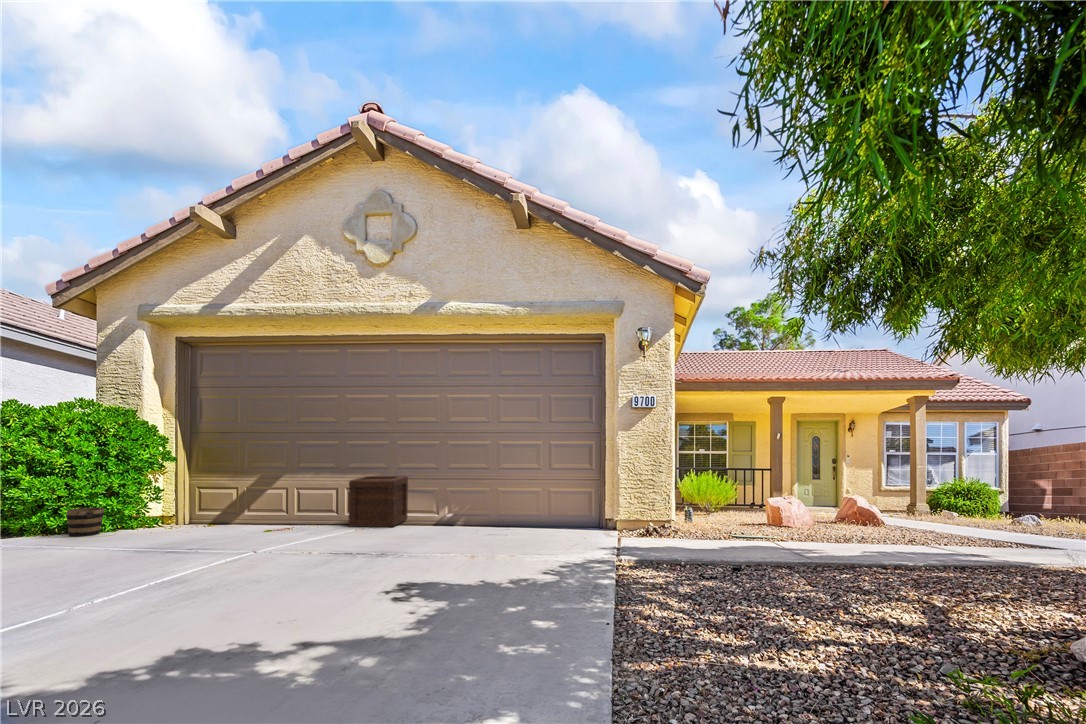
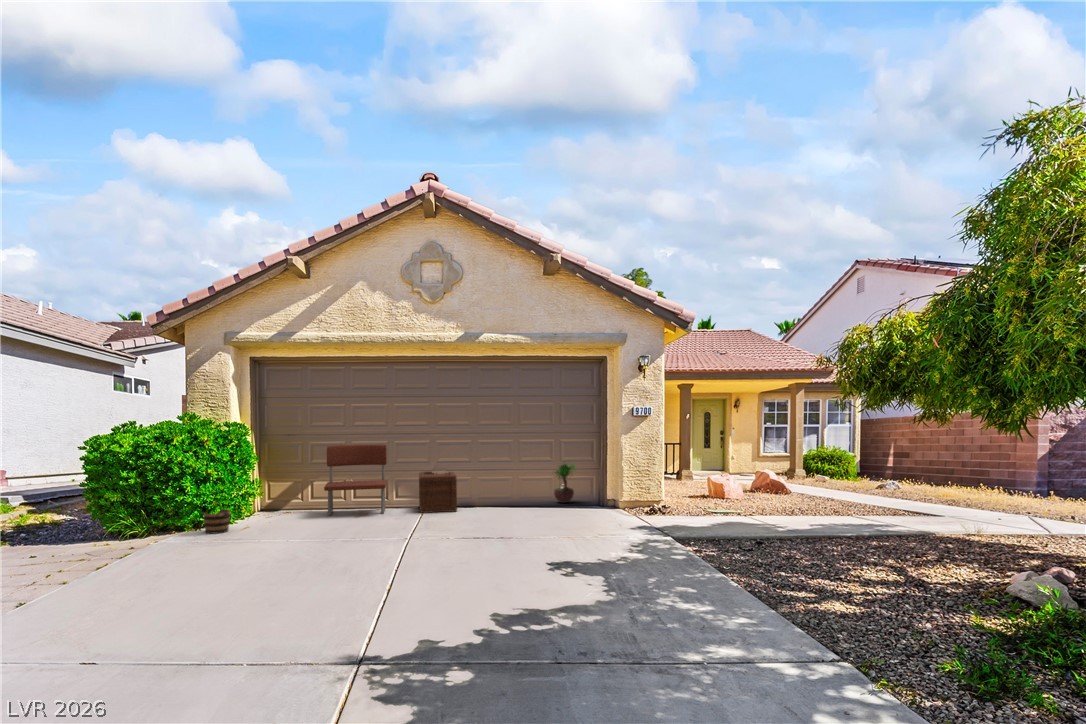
bench: none [236,440,326,525] -> present [324,444,387,516]
potted tree: none [524,463,559,524] -> present [554,462,575,503]

